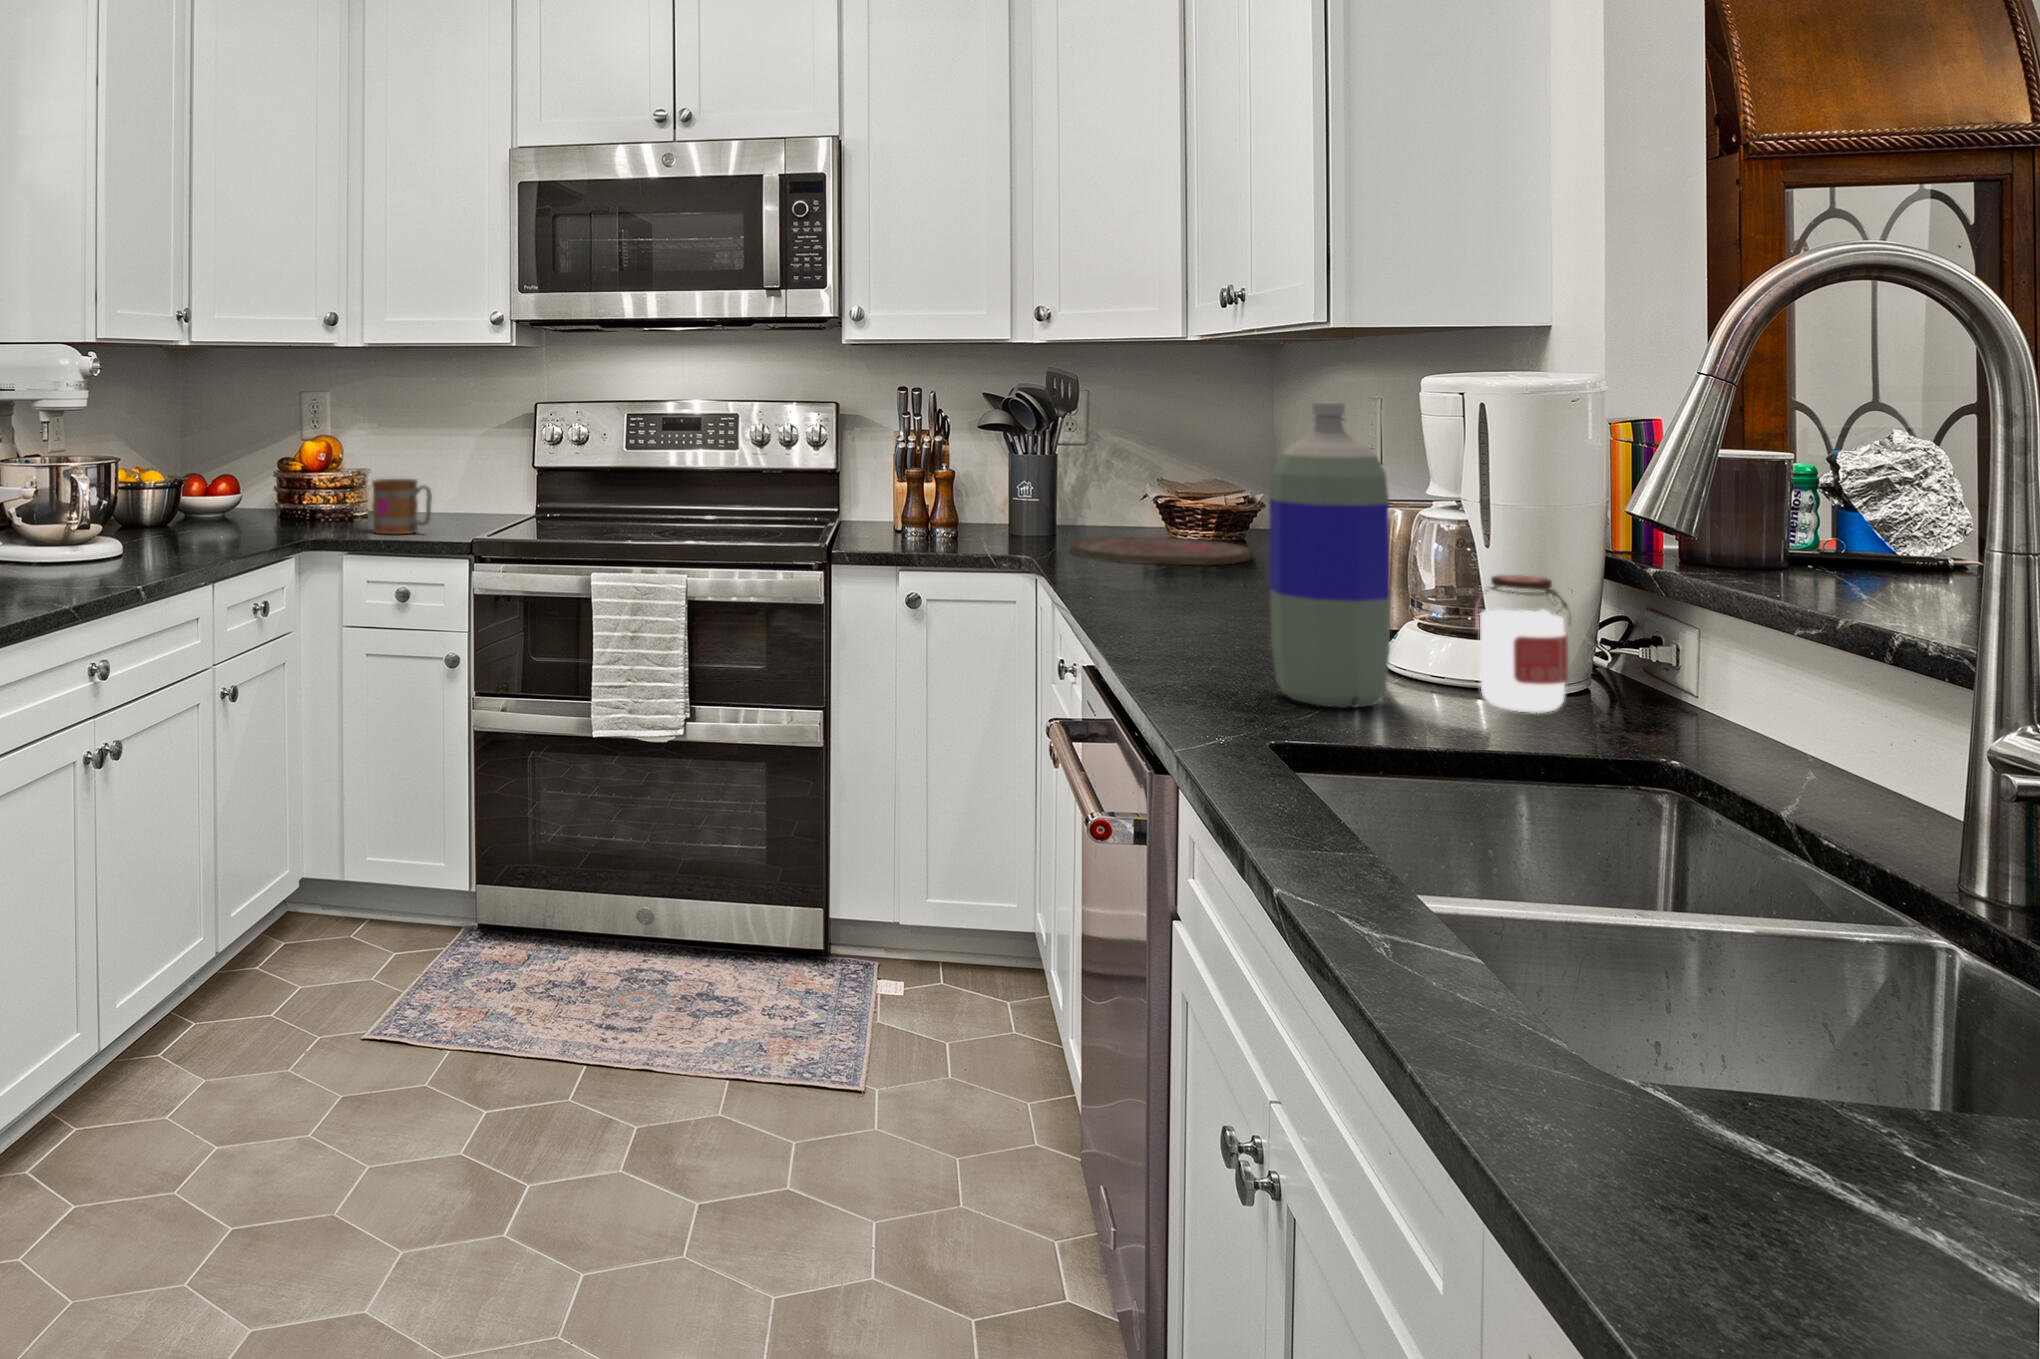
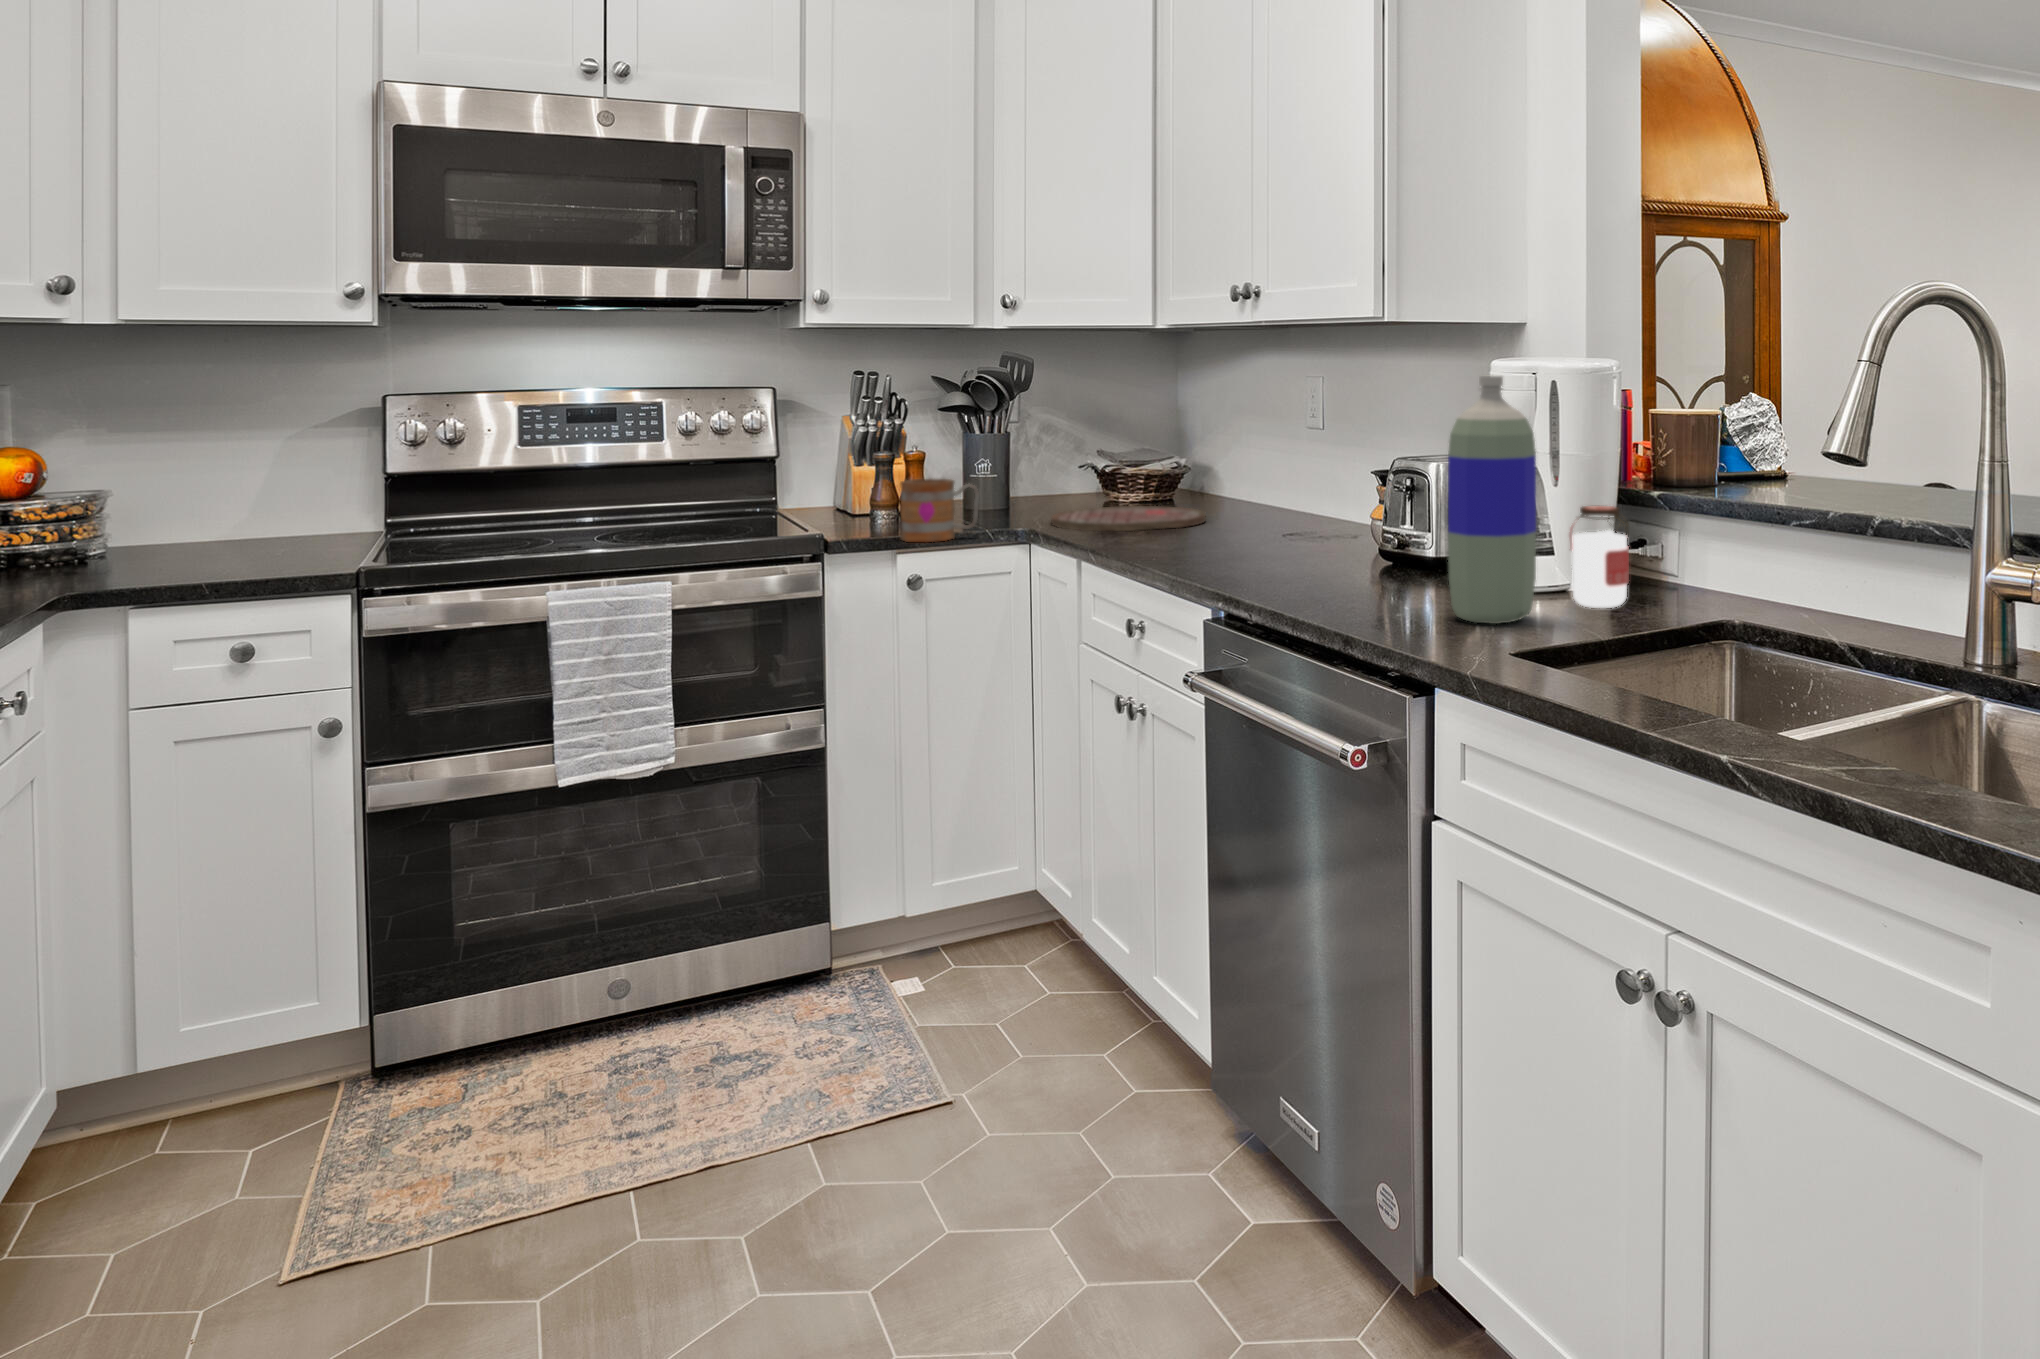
mug: present [372,479,432,534] -> present [900,478,979,542]

